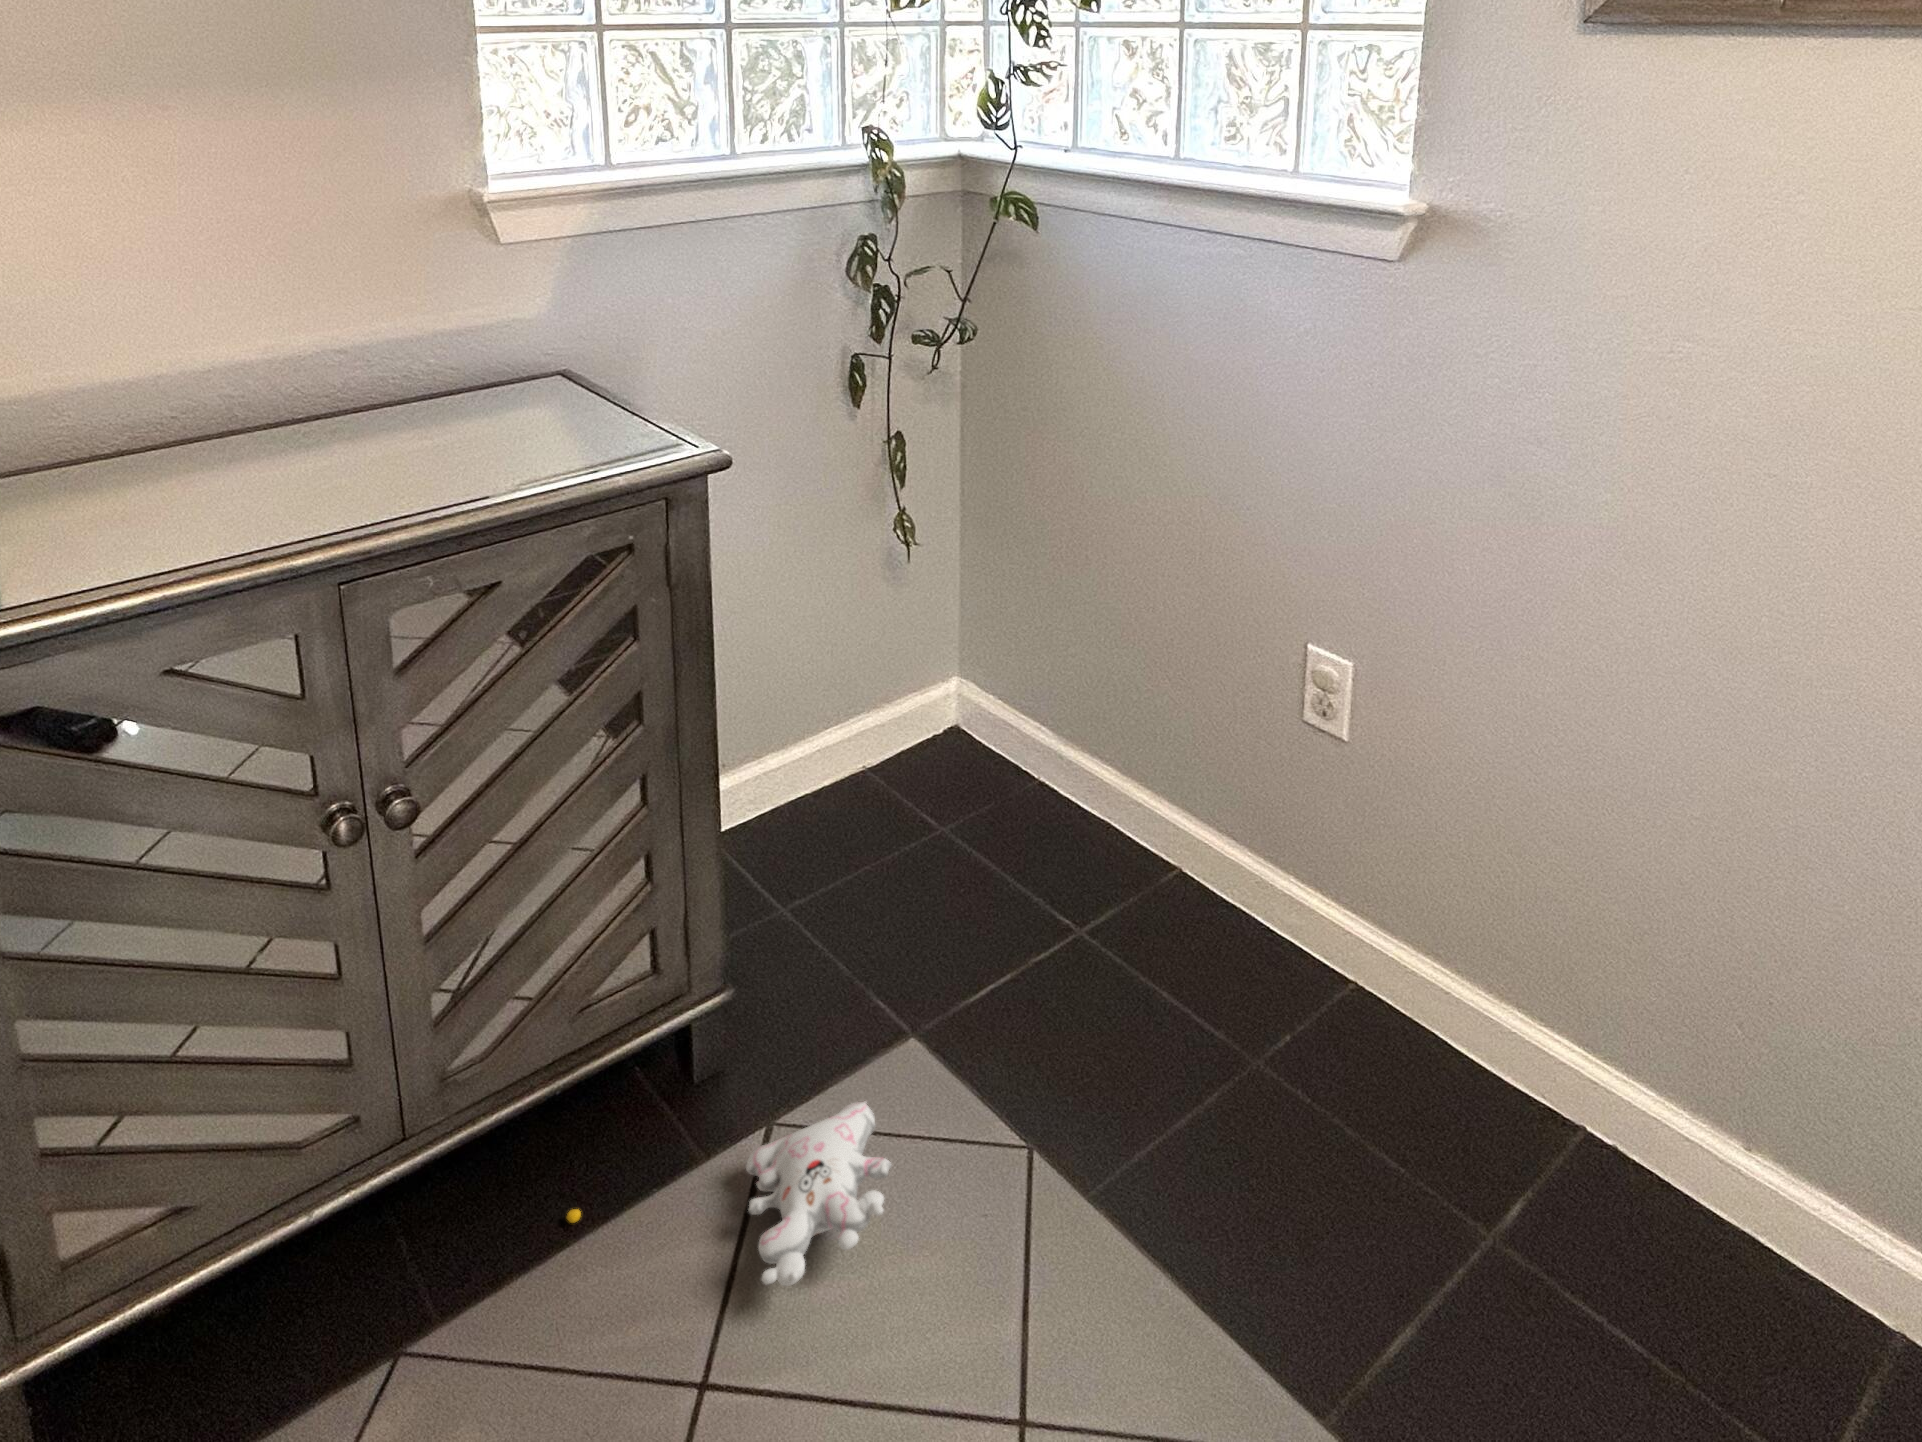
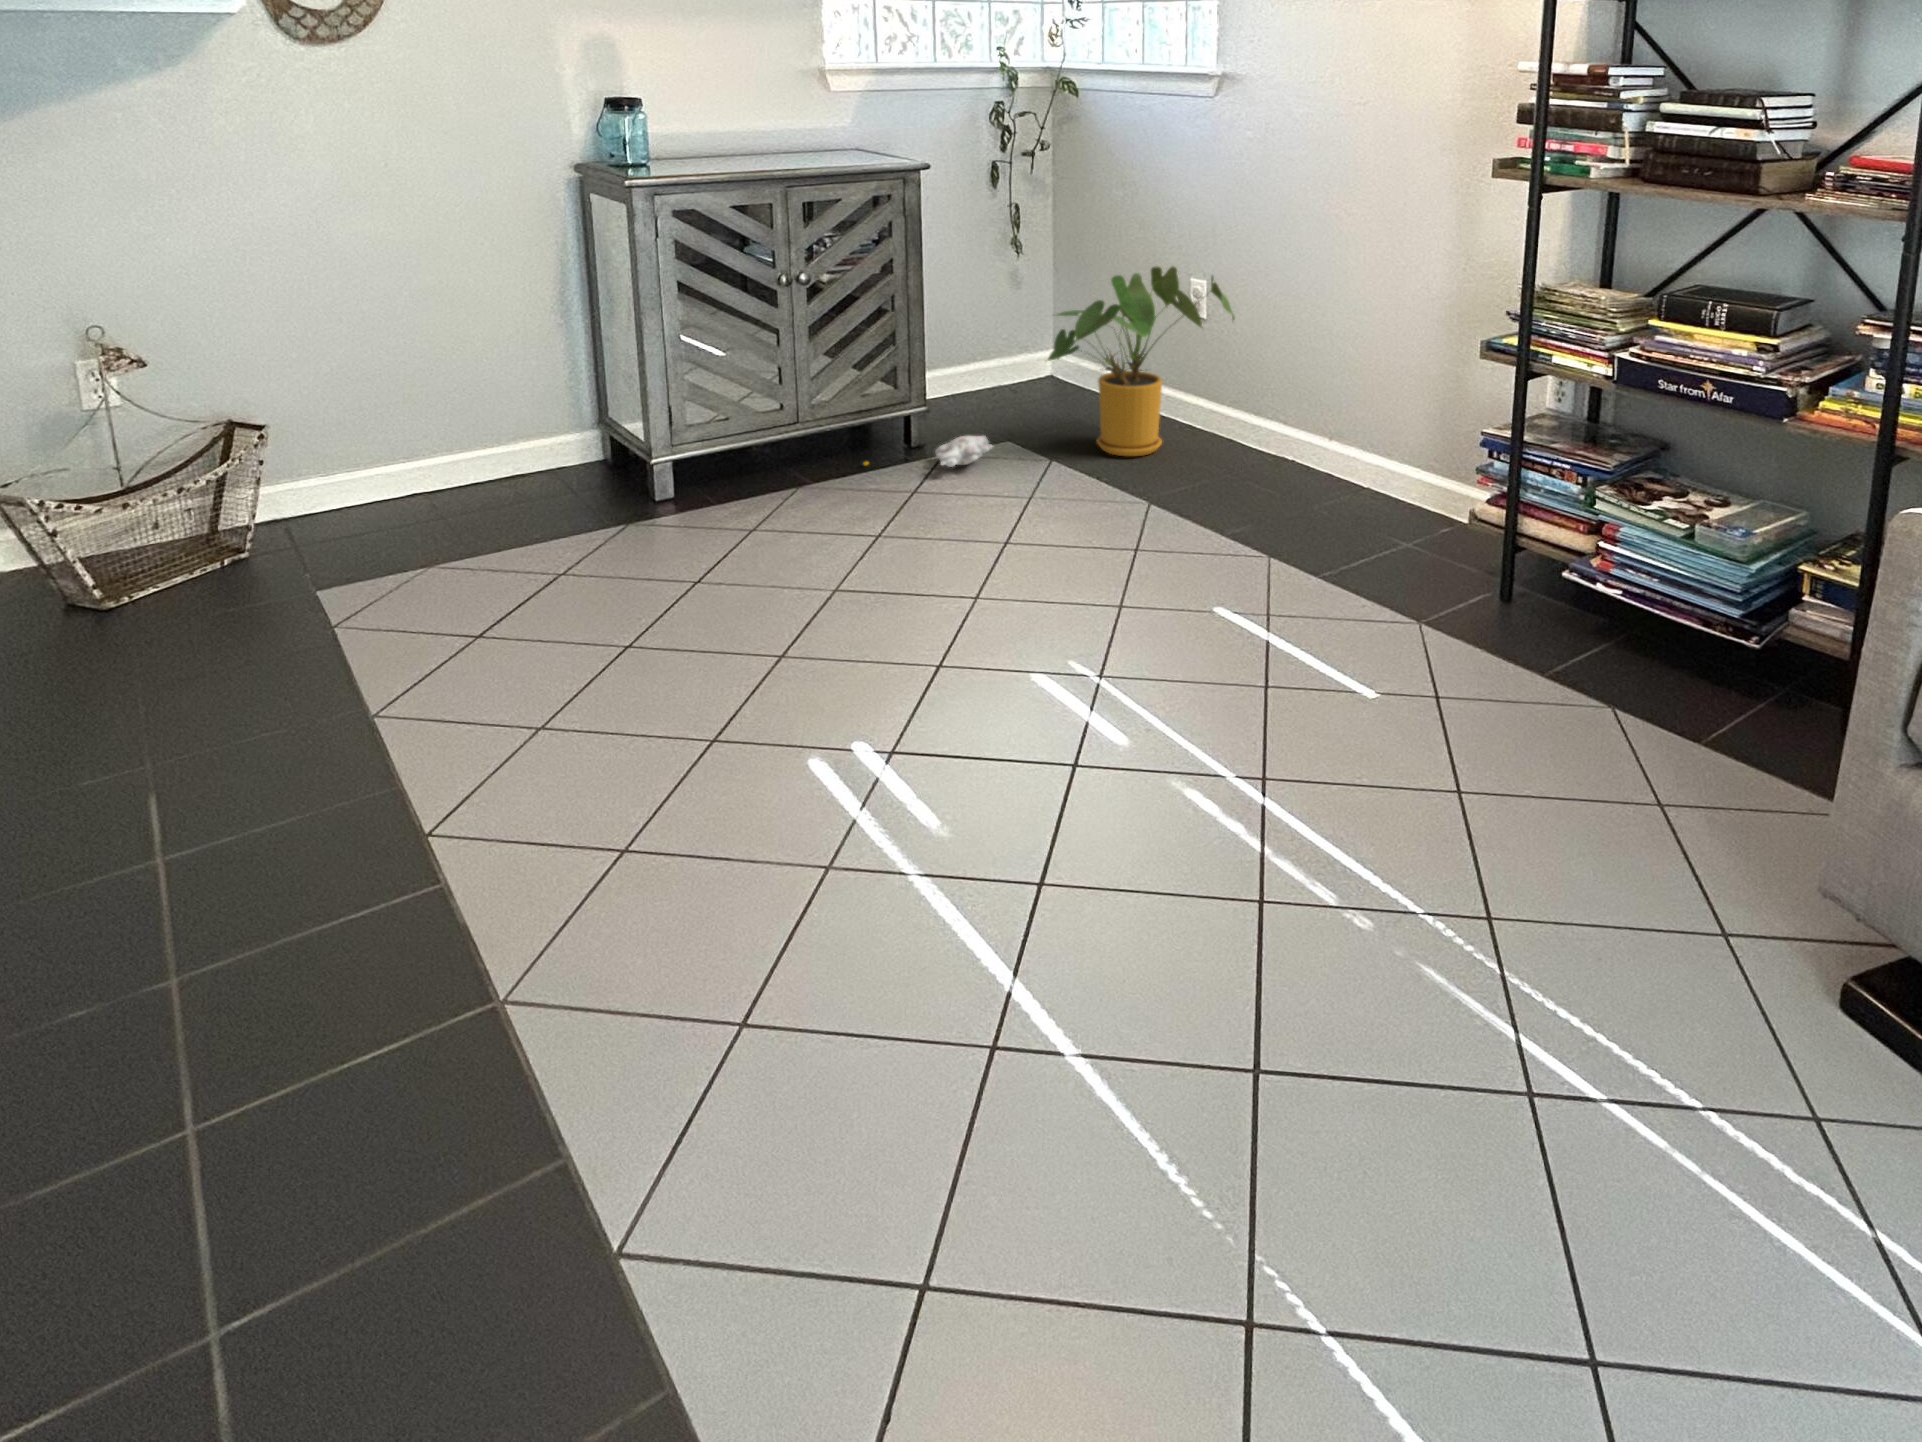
house plant: none [1004,654,1462,1154] -> present [1048,266,1234,456]

